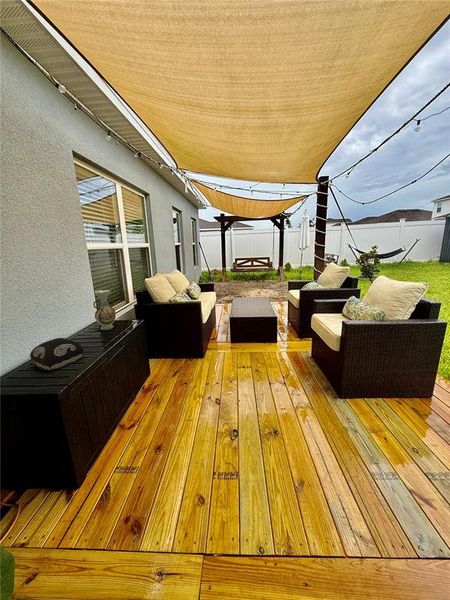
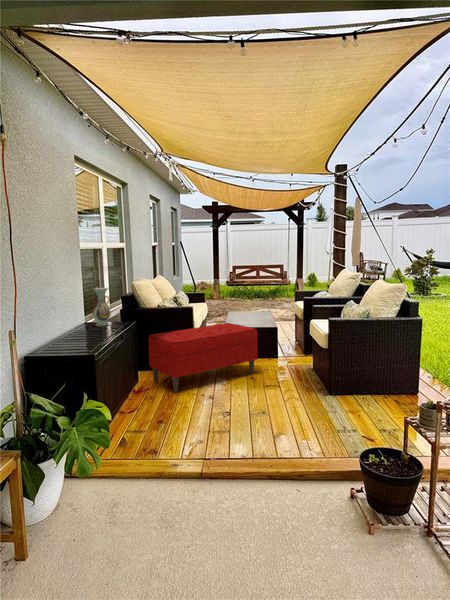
bench: none [158,314,262,394] -> present [148,323,258,392]
cushion: present [30,338,83,371] -> none [61,320,101,343]

